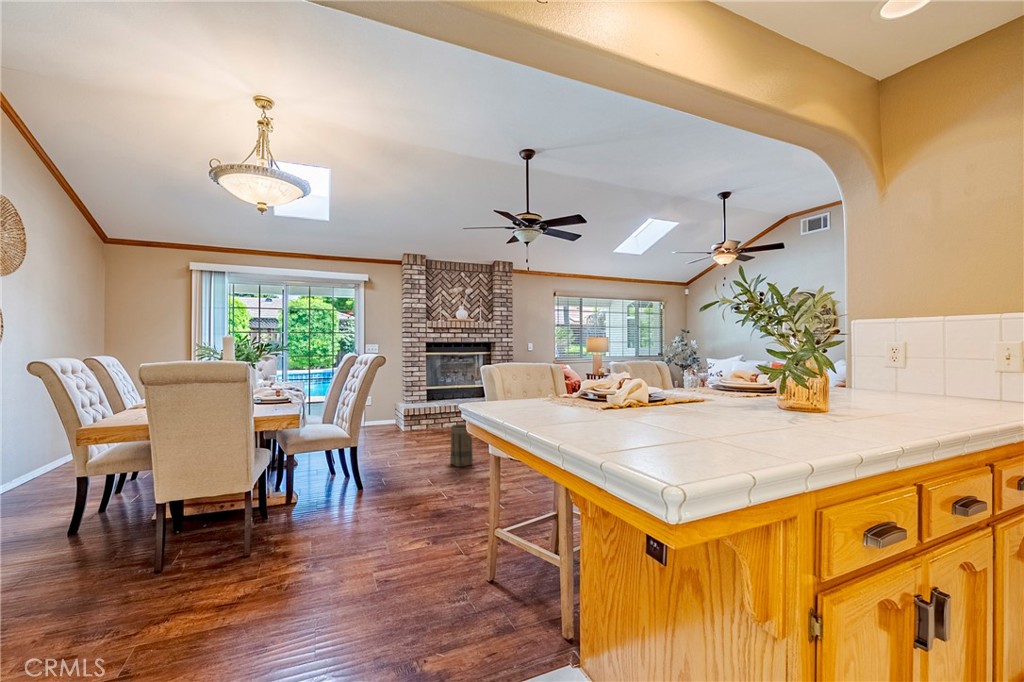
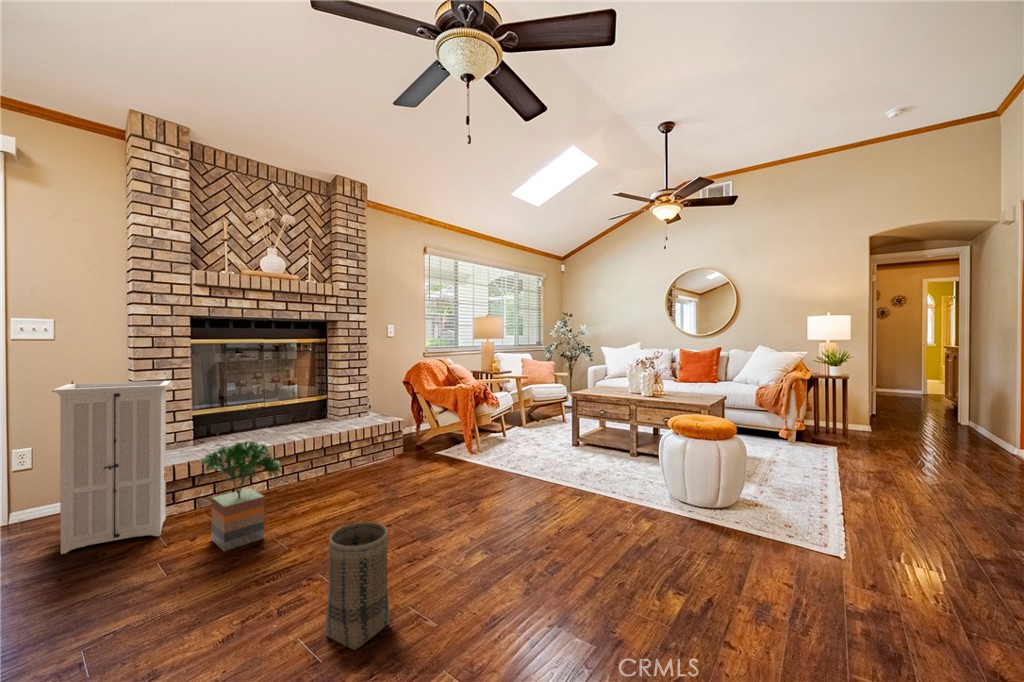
storage cabinet: none [378,370,416,436] -> present [52,379,171,554]
potted tree: none [422,397,453,442] -> present [201,442,281,551]

